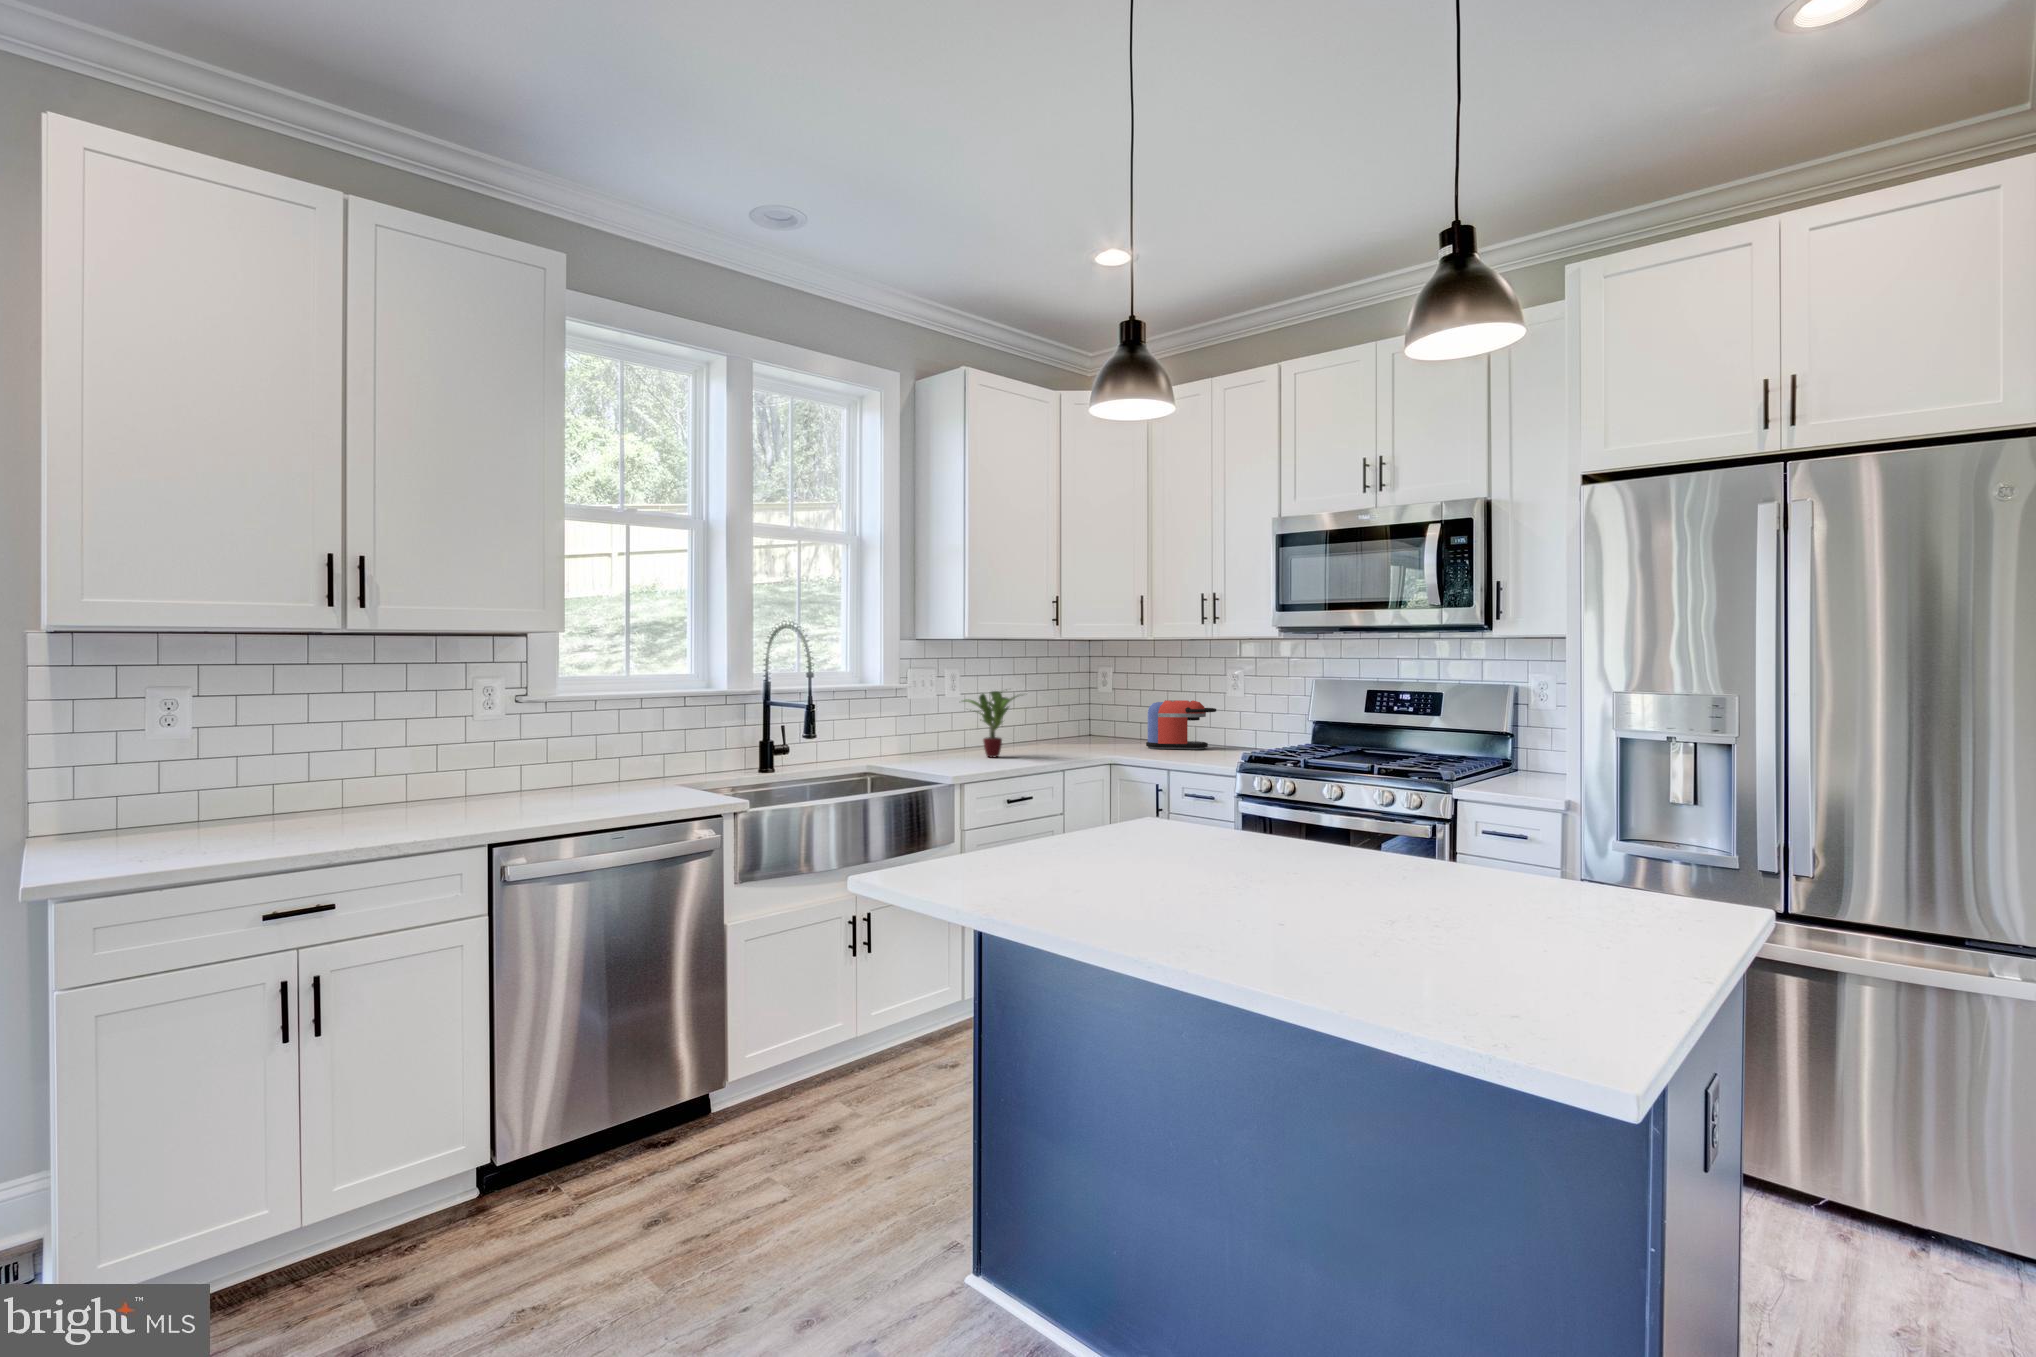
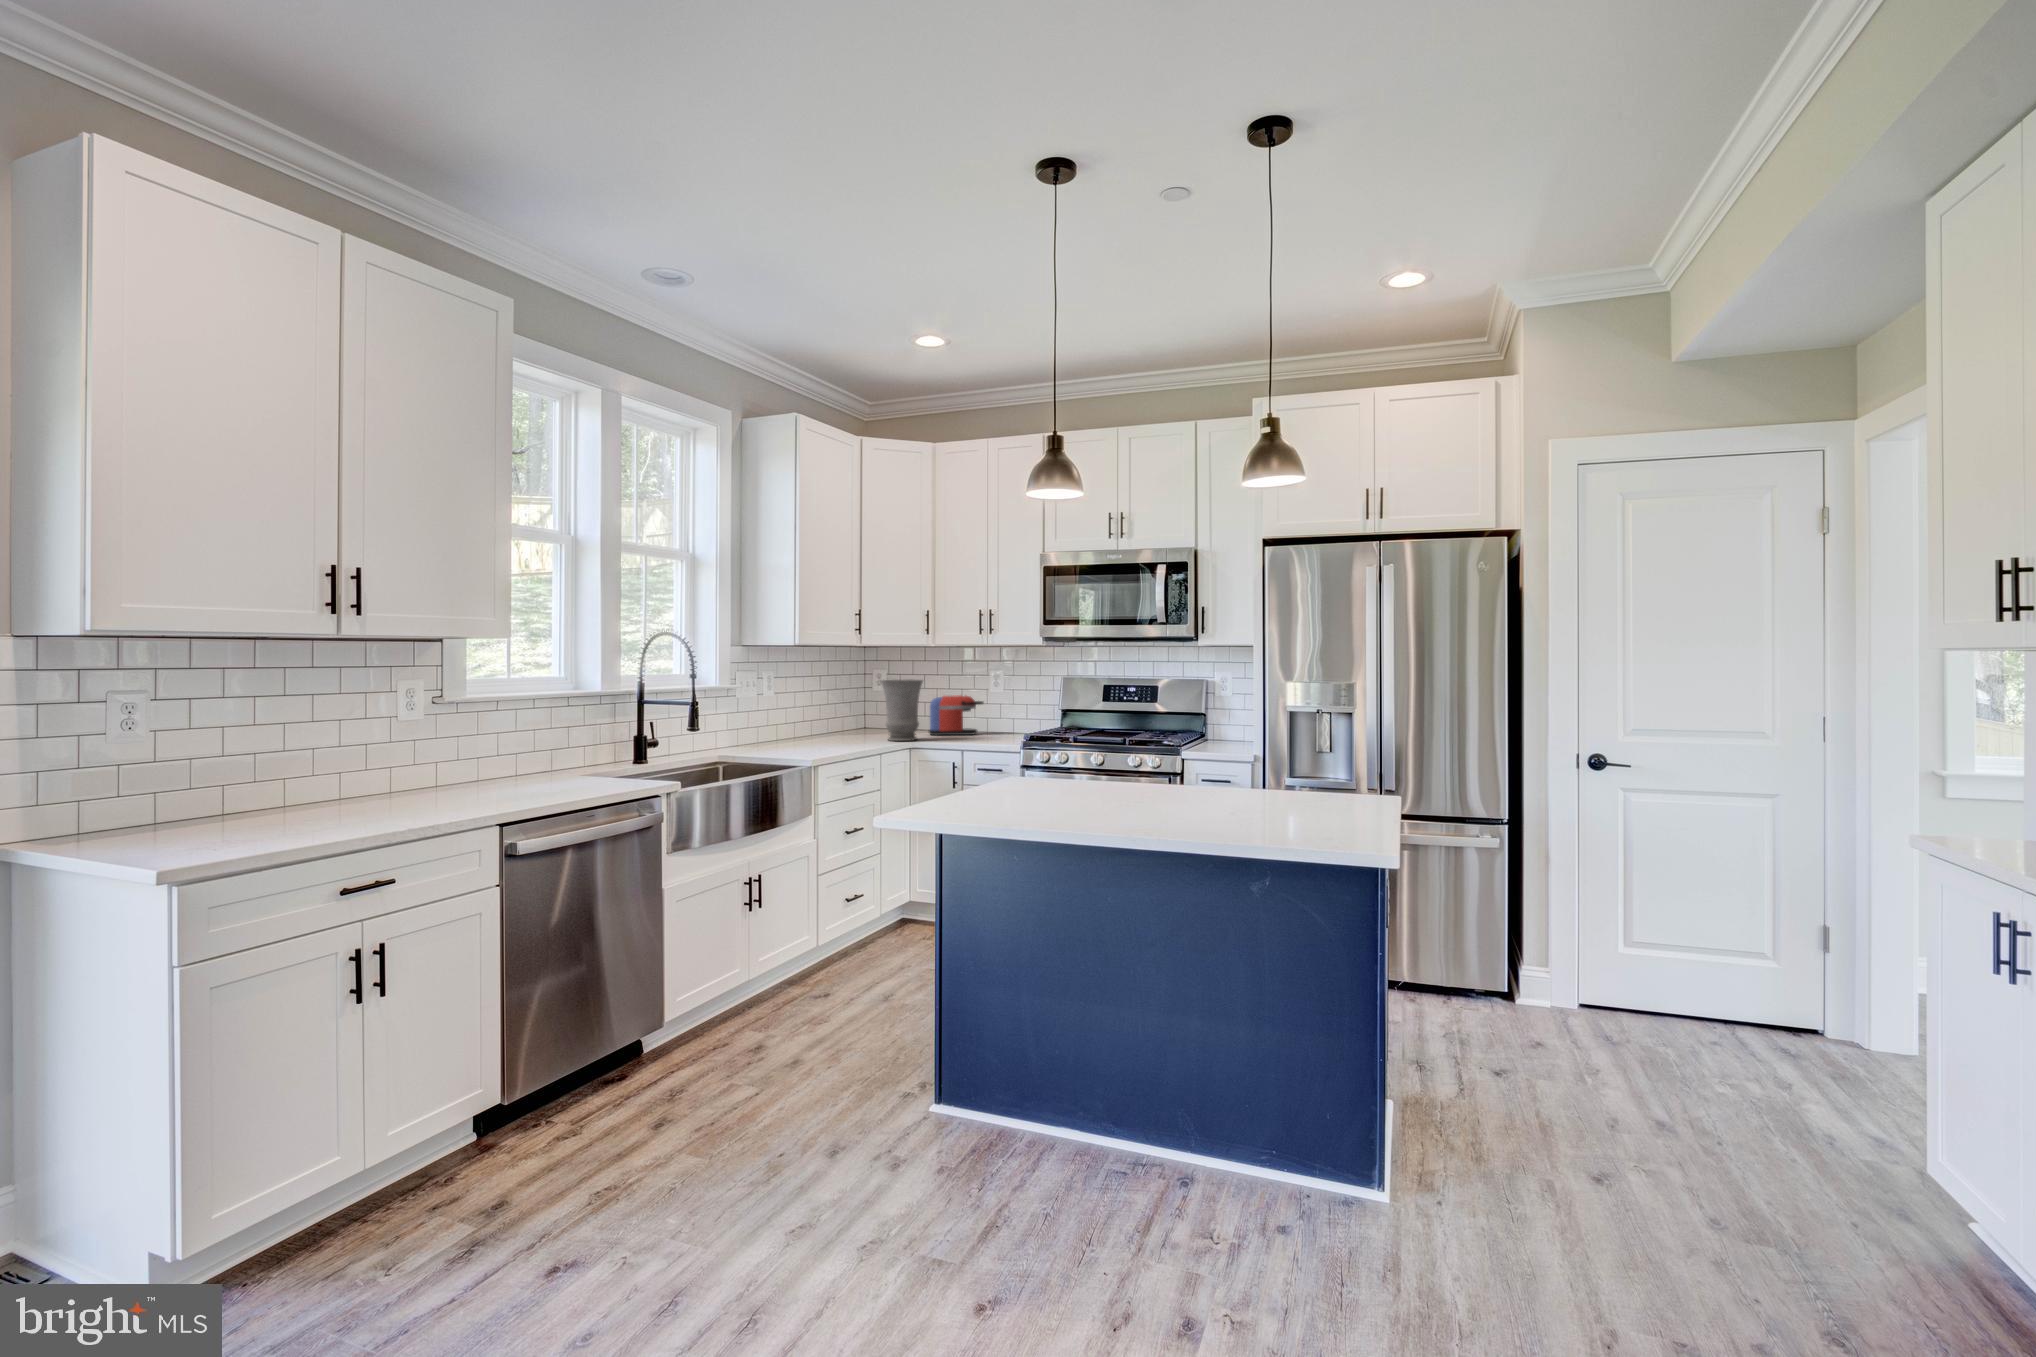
vase: none [1077,680,1129,755] -> present [881,680,923,741]
potted plant: present [963,691,1017,757] -> none [784,687,849,746]

